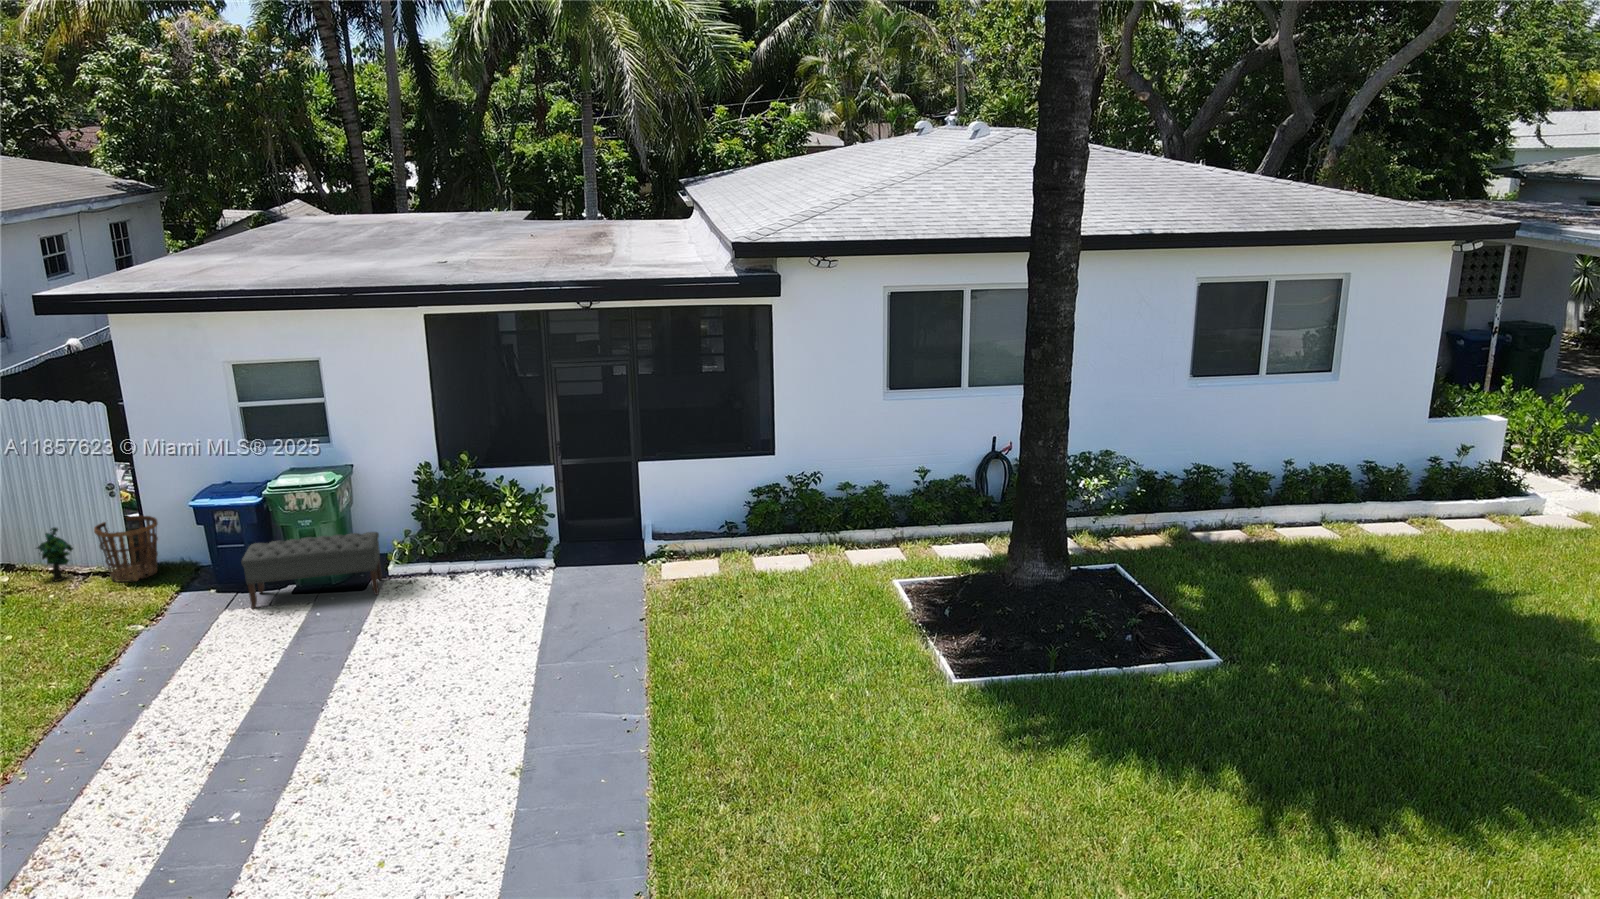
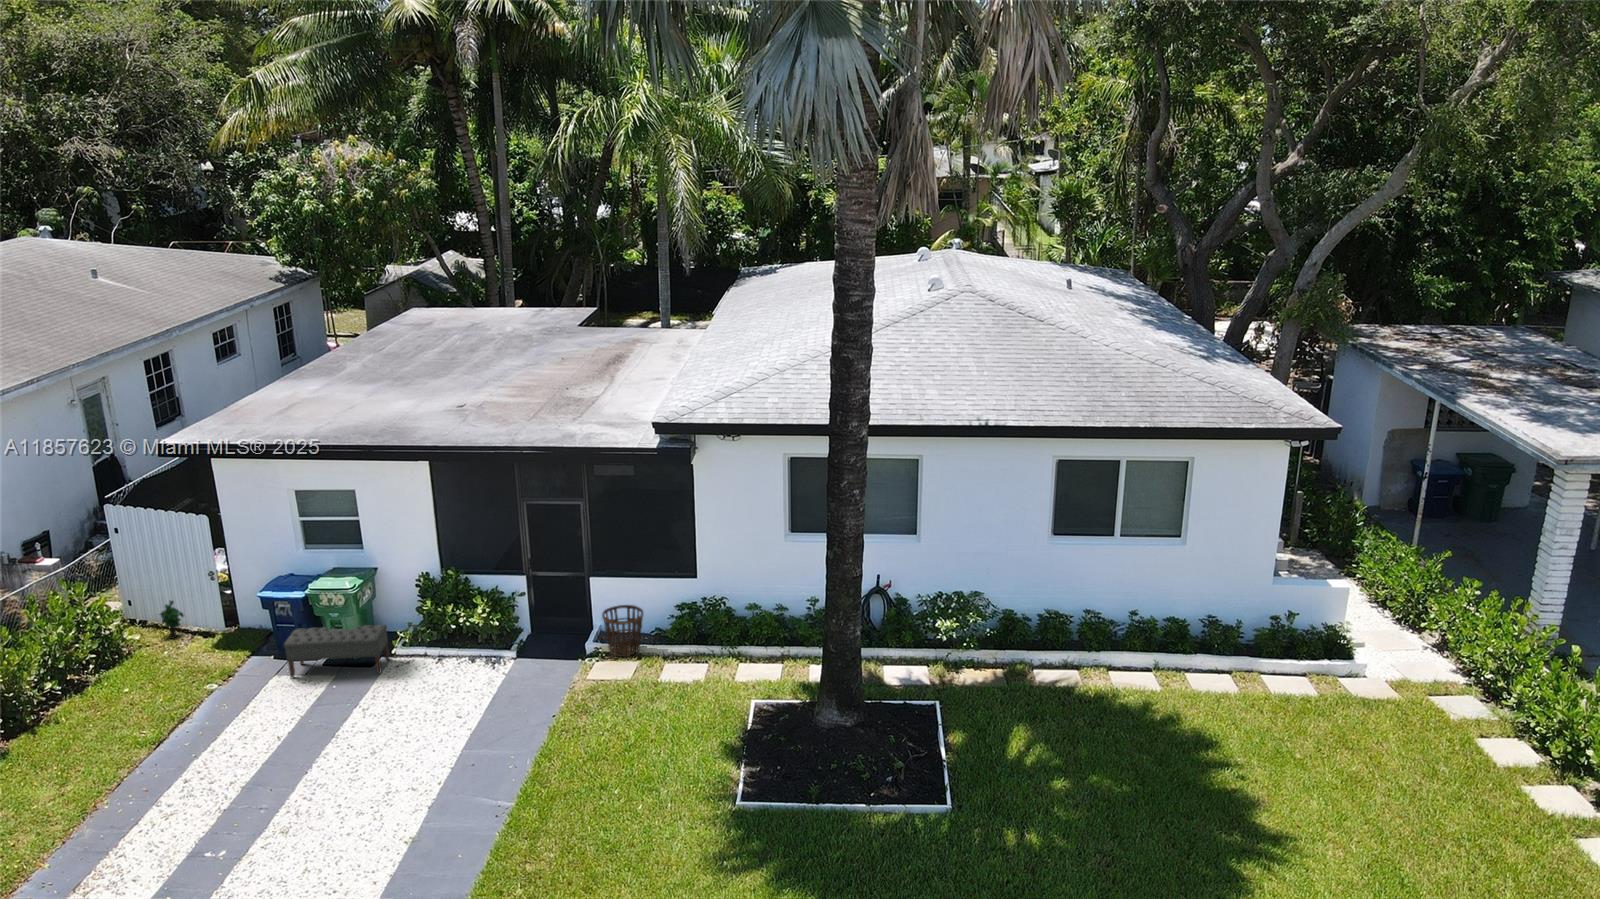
basket: present [94,516,158,582] -> present [602,605,643,657]

